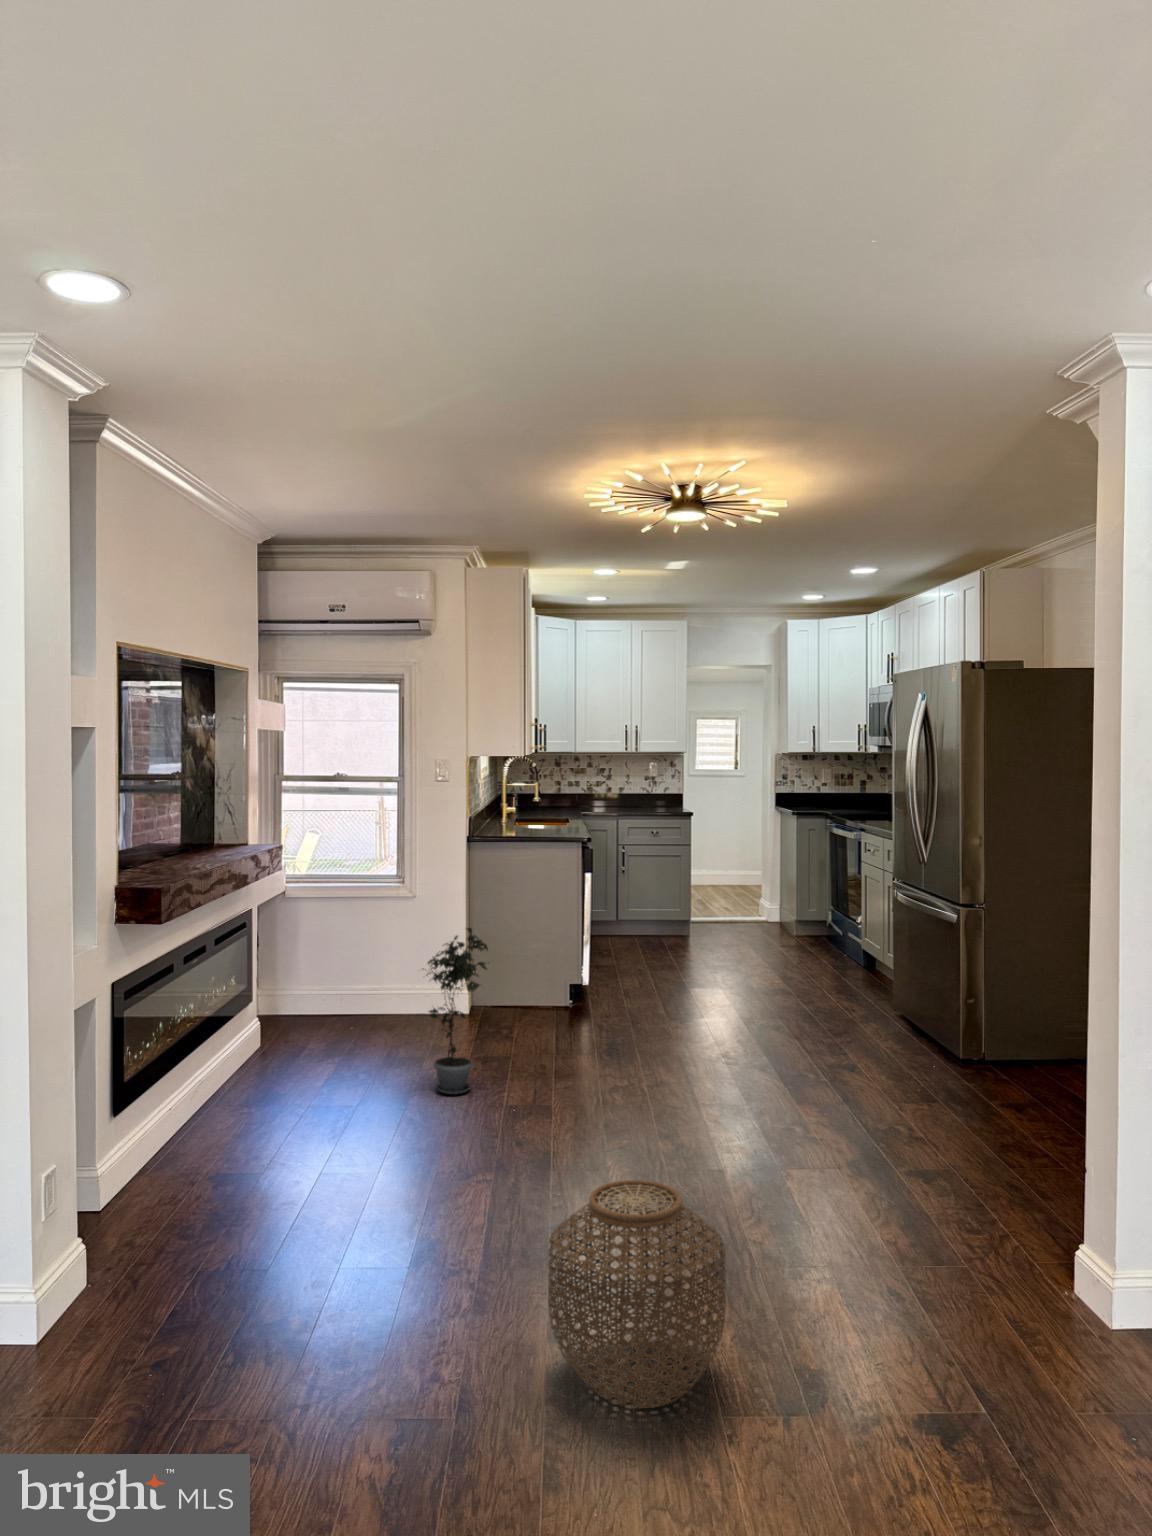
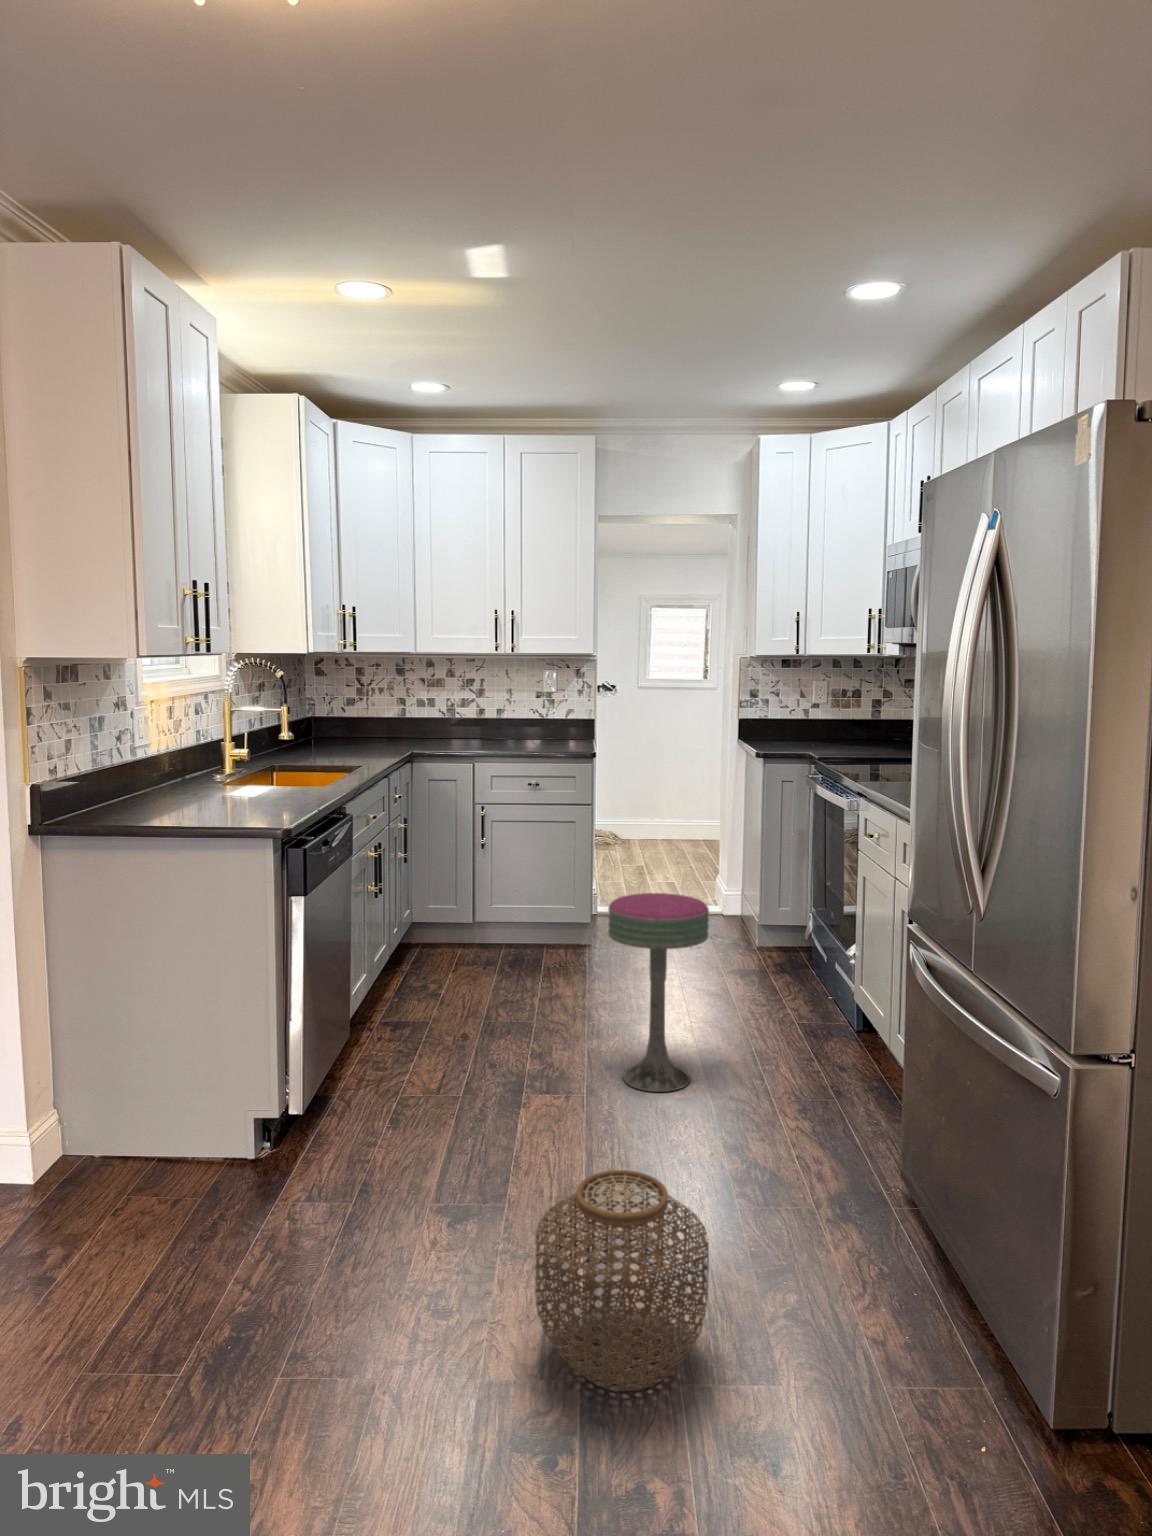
potted plant: present [426,928,488,1095] -> none [390,866,463,1032]
bar stool: none [632,947,732,1147] -> present [608,893,709,1092]

